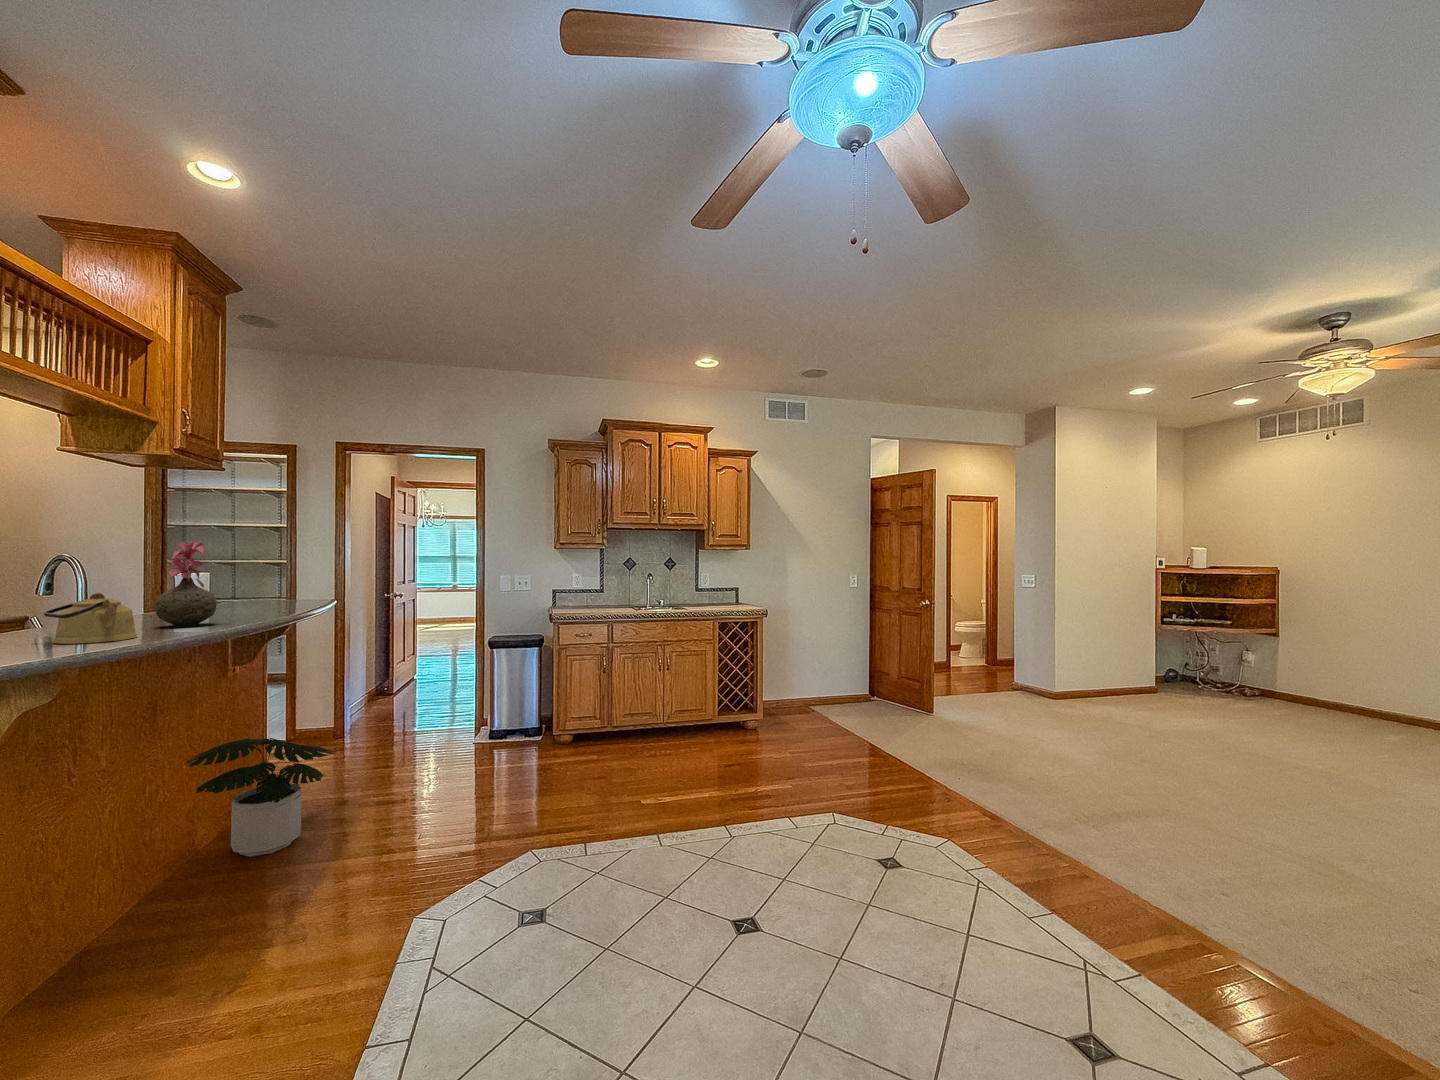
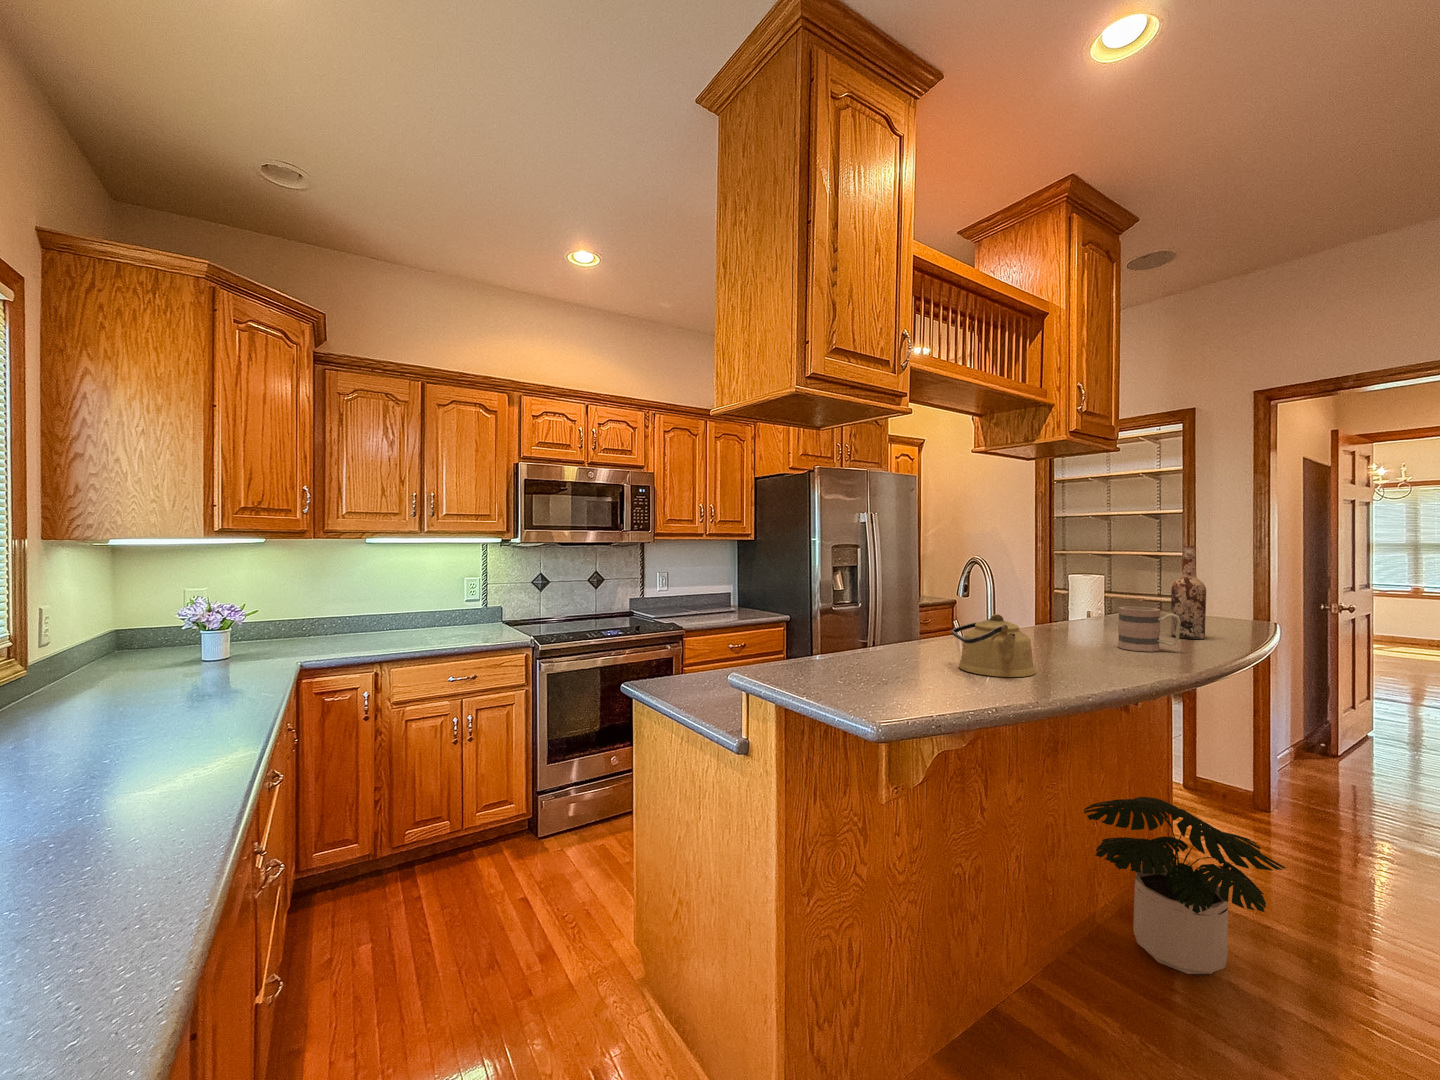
vase: present [155,542,217,627] -> none [1053,550,1122,660]
wine bottle: none [261,544,287,610] -> present [1171,546,1206,639]
mug: none [215,587,264,619] -> present [1118,606,1181,652]

